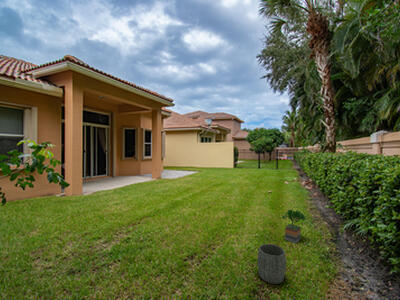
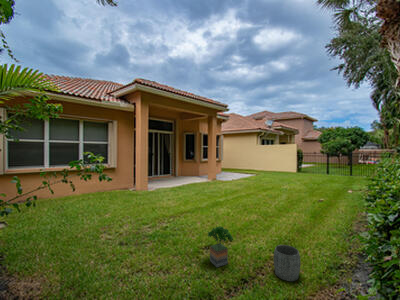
potted tree: present [283,210,306,243] -> present [208,226,233,267]

